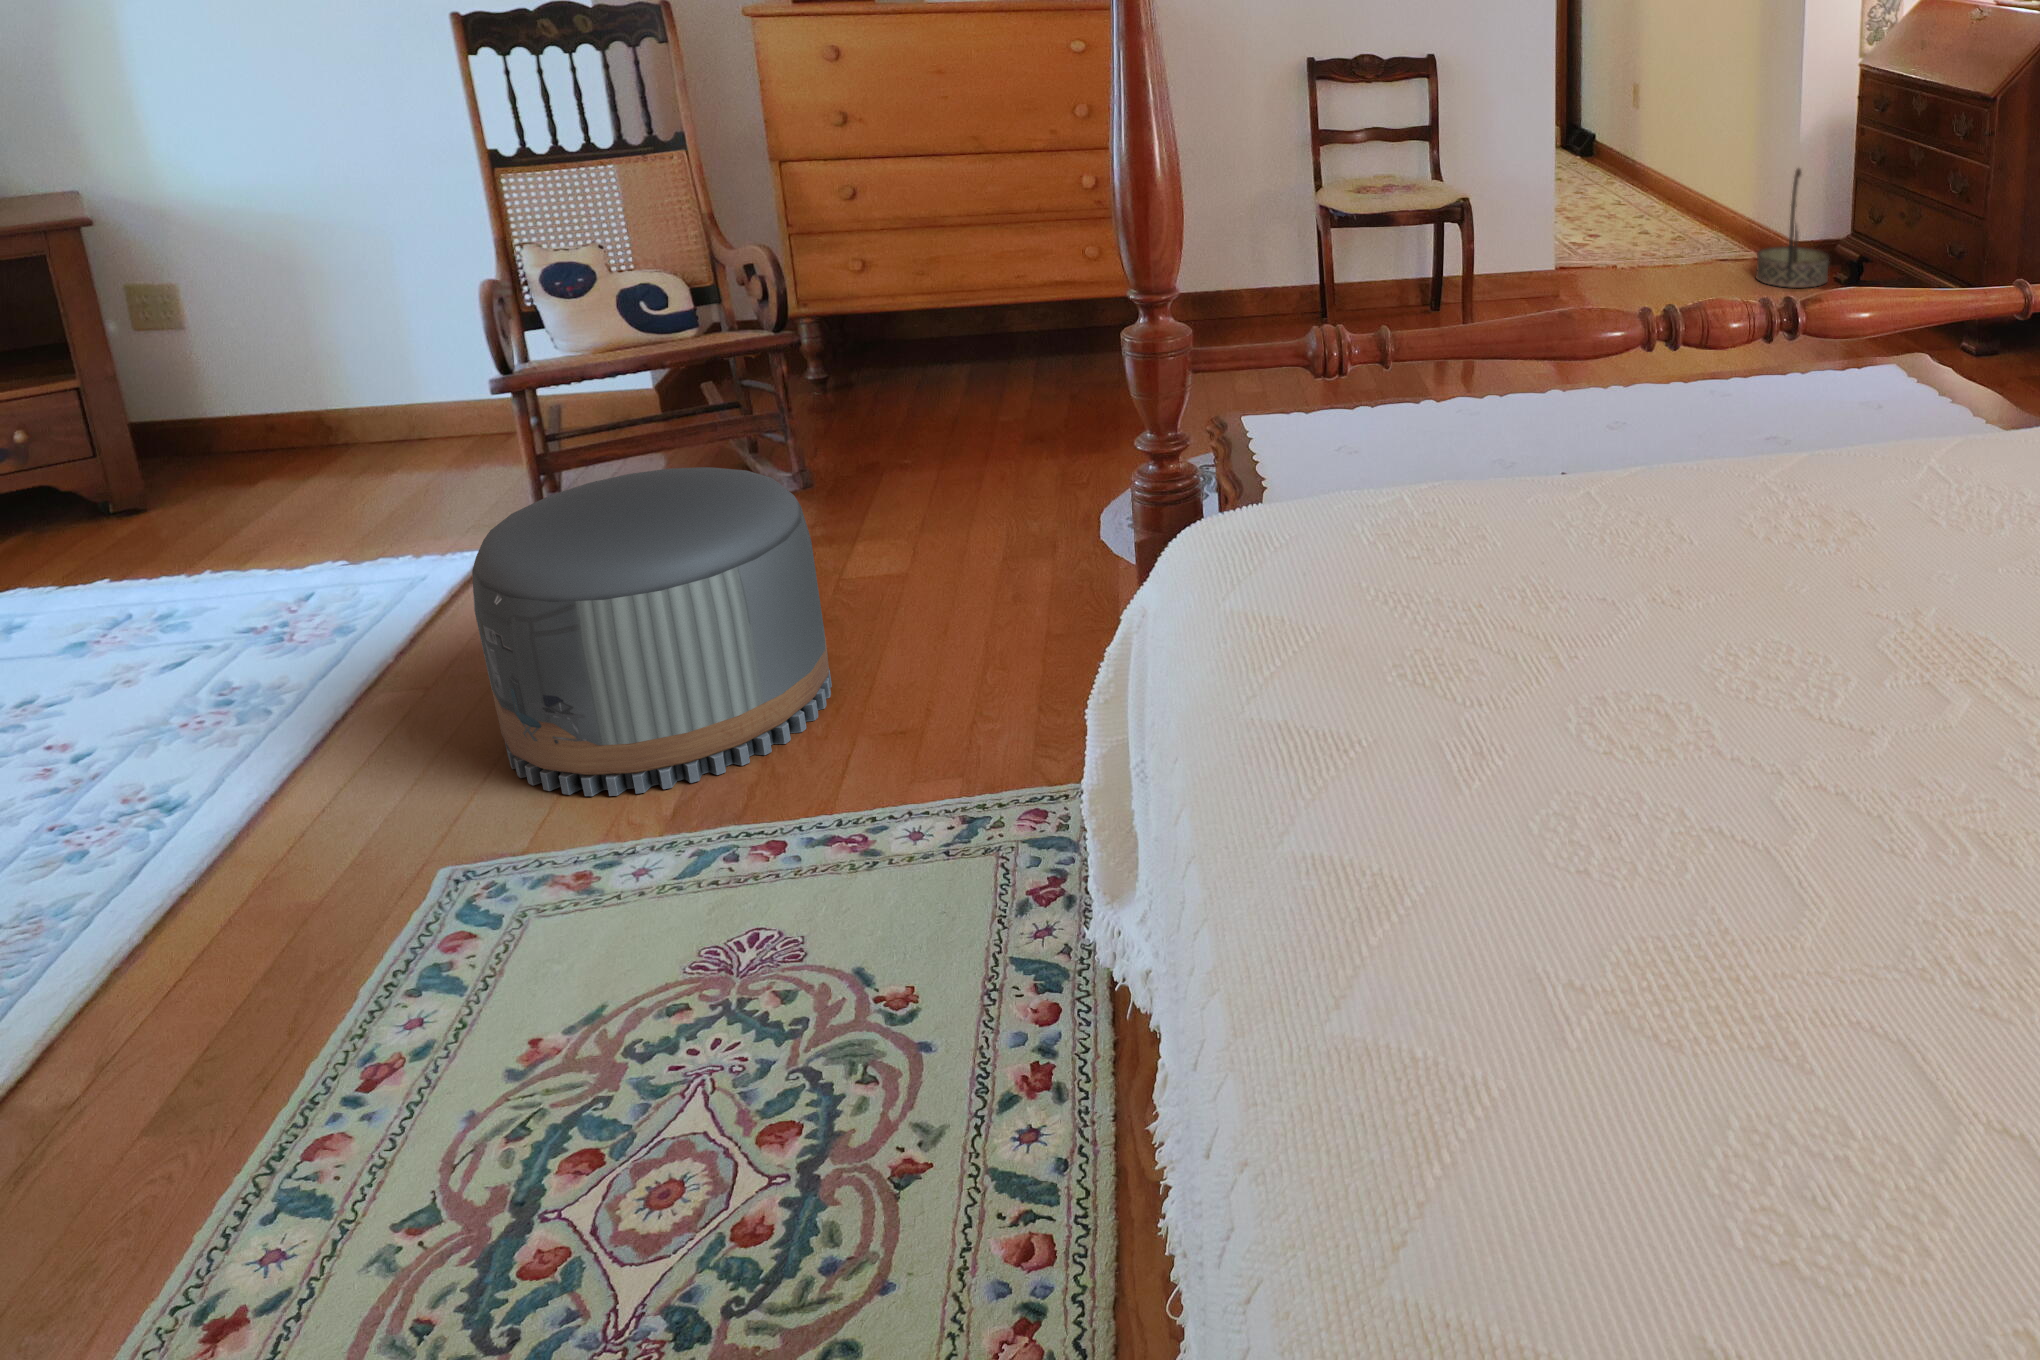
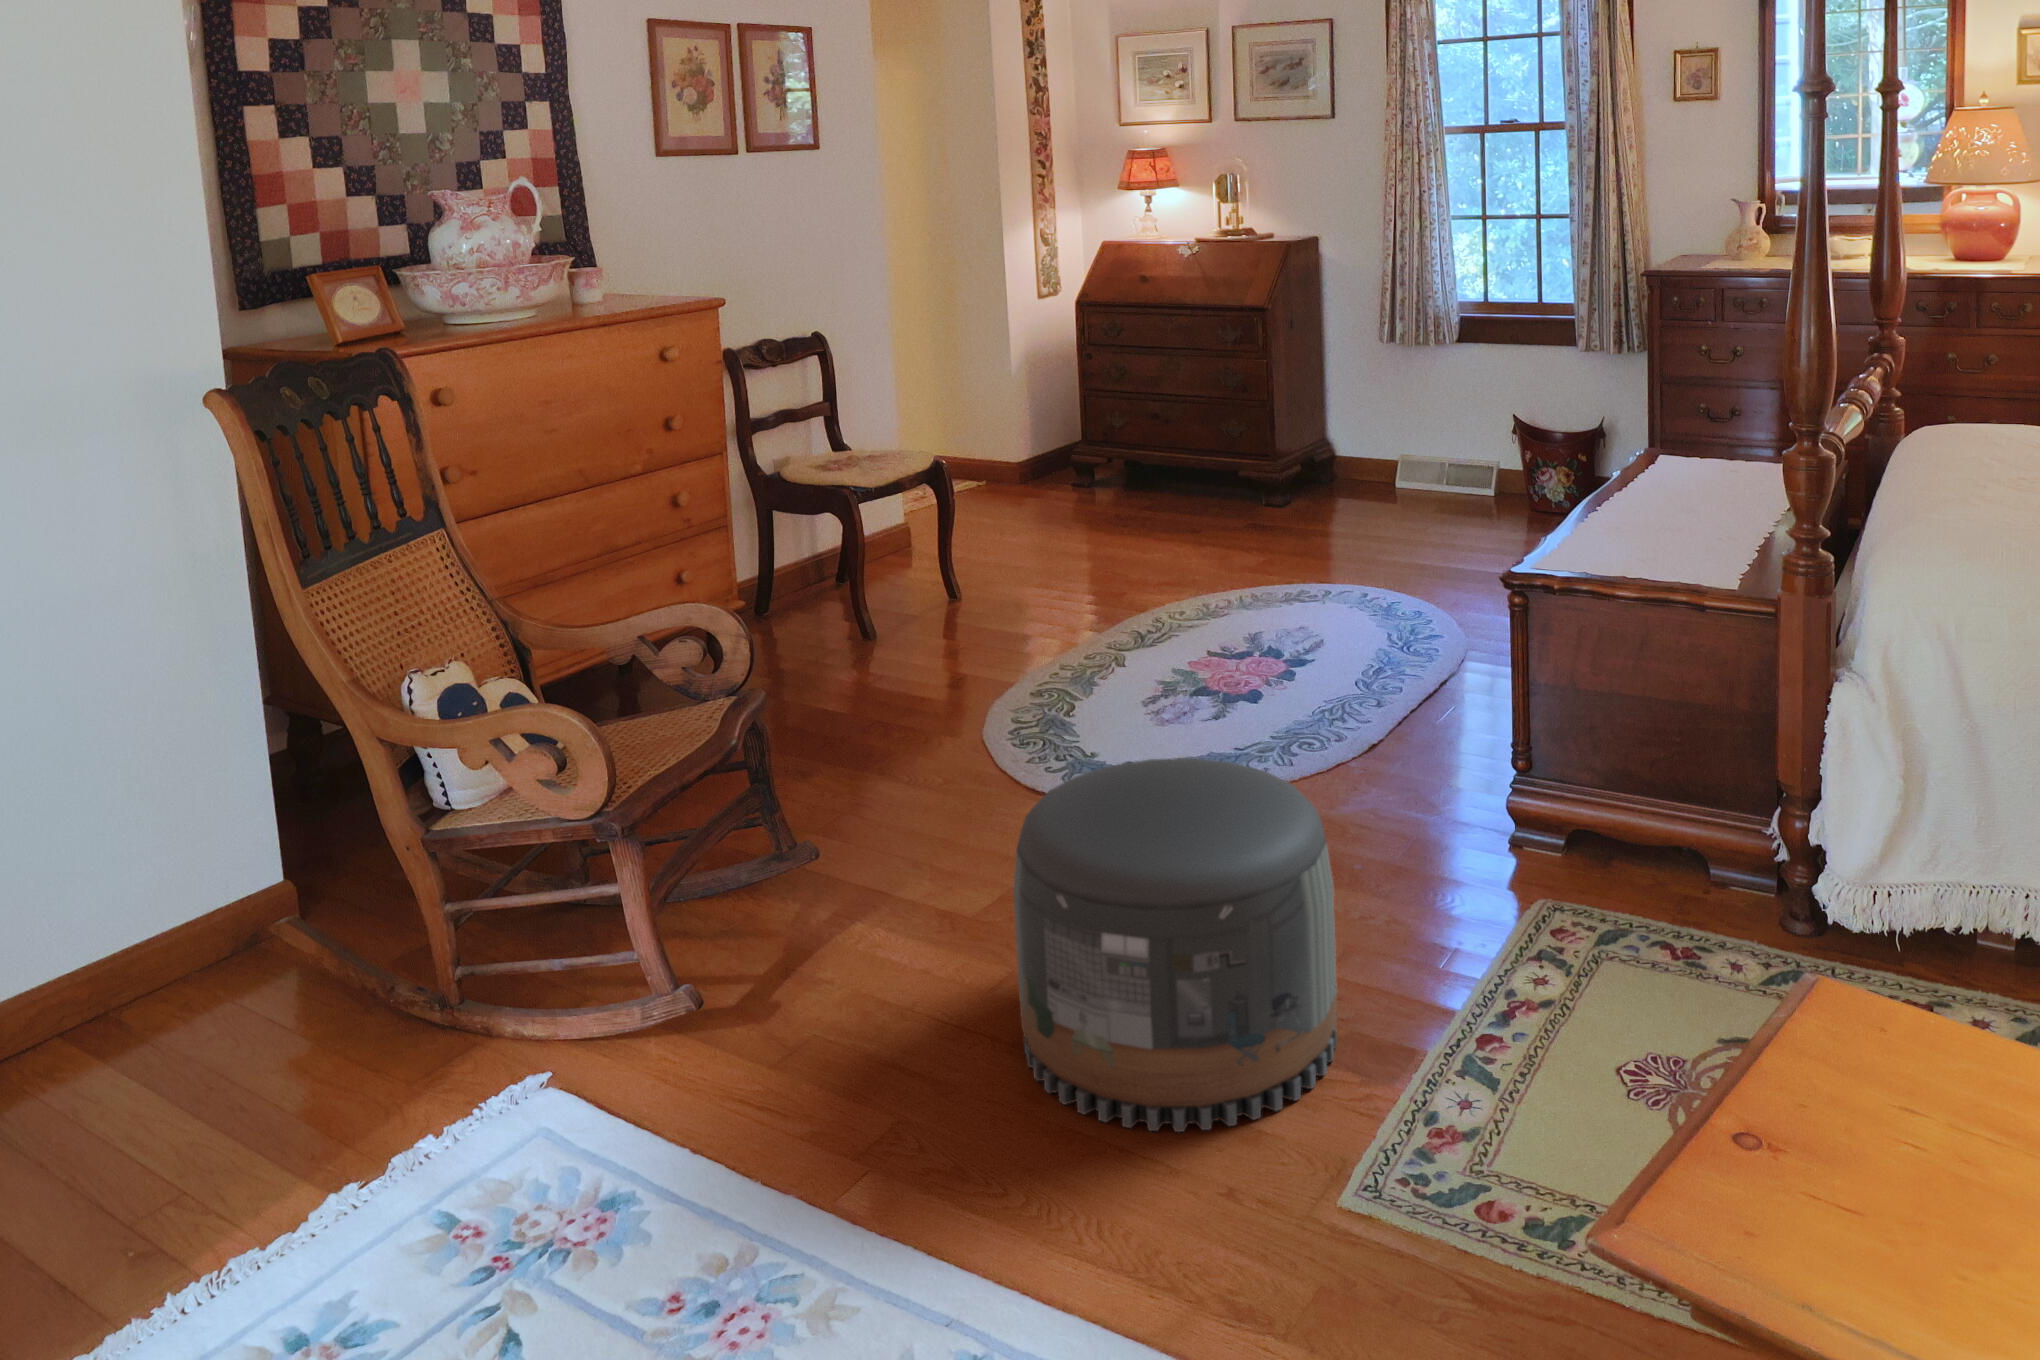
basket: present [1755,168,1829,288] -> none [1015,399,1080,504]

